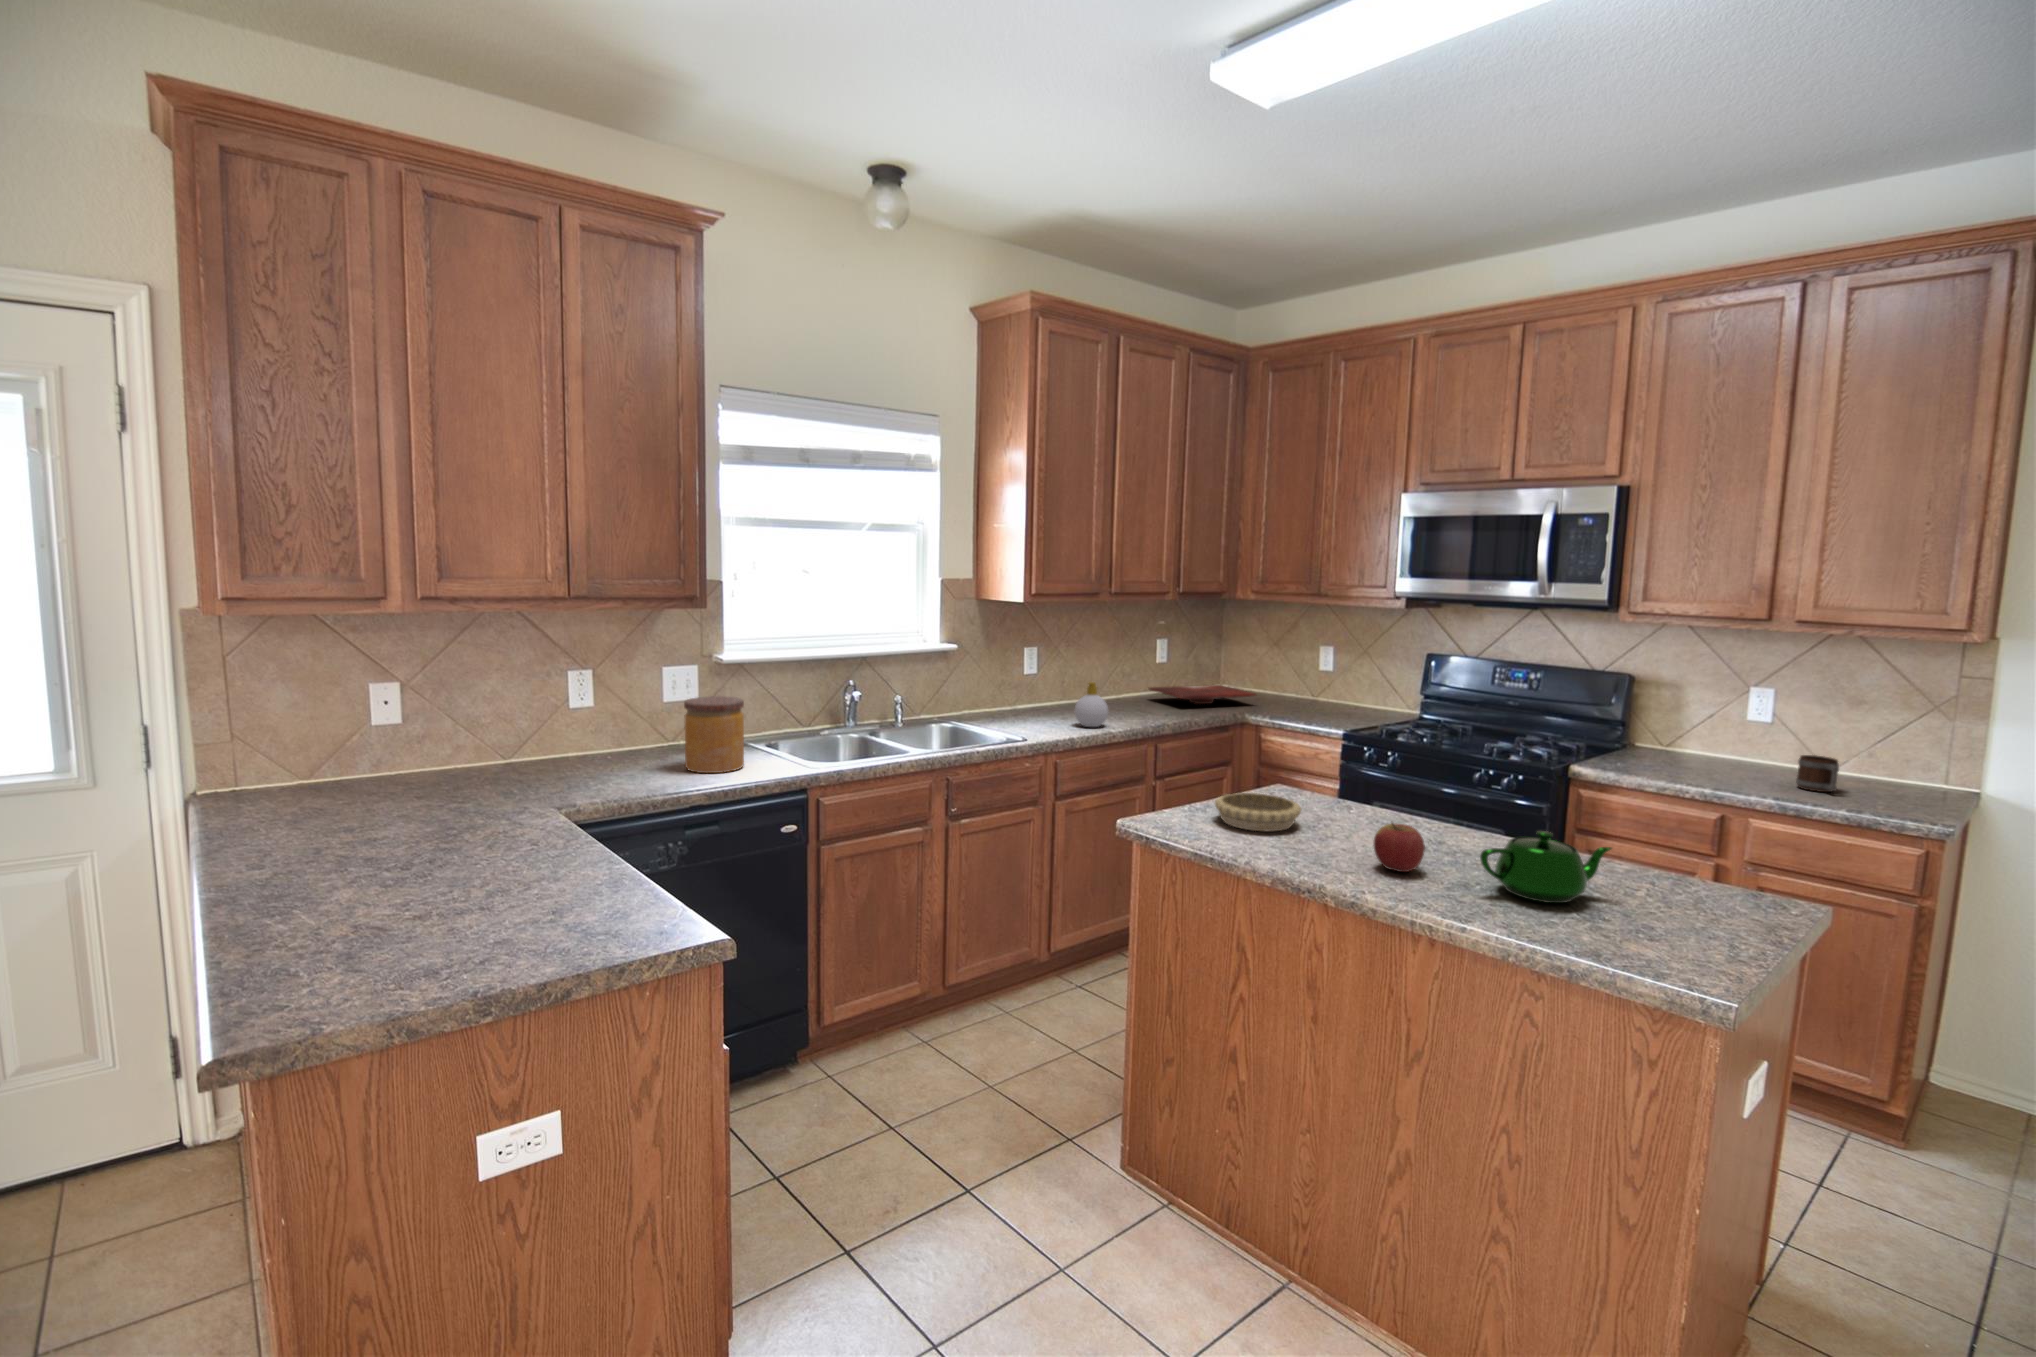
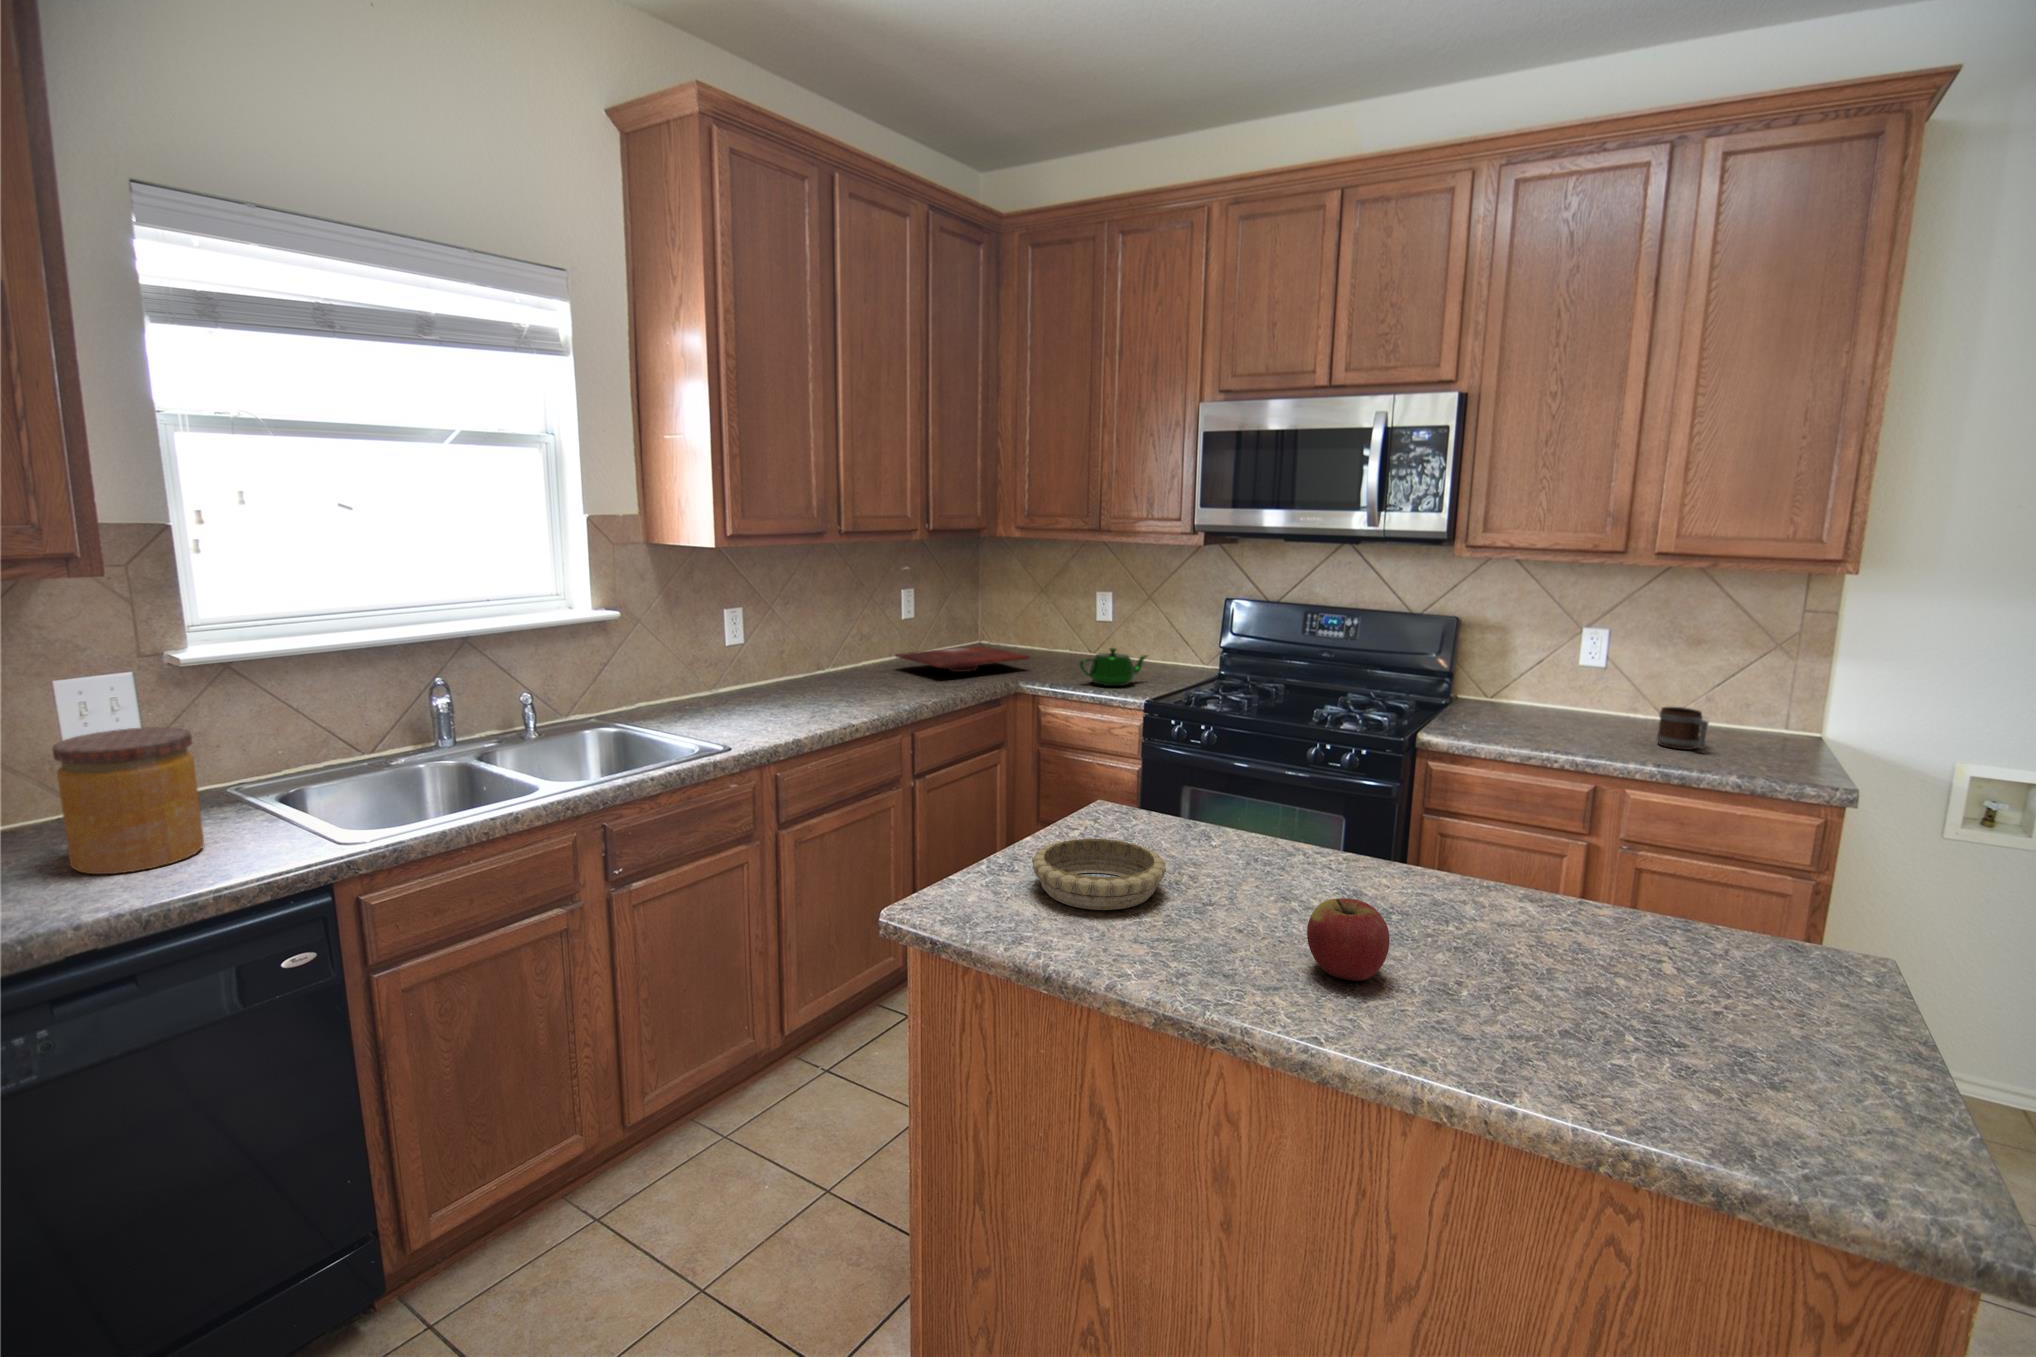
soap bottle: present [1075,682,1108,727] -> none [799,656,847,718]
teapot: present [1480,831,1612,903] -> present [1079,648,1147,686]

